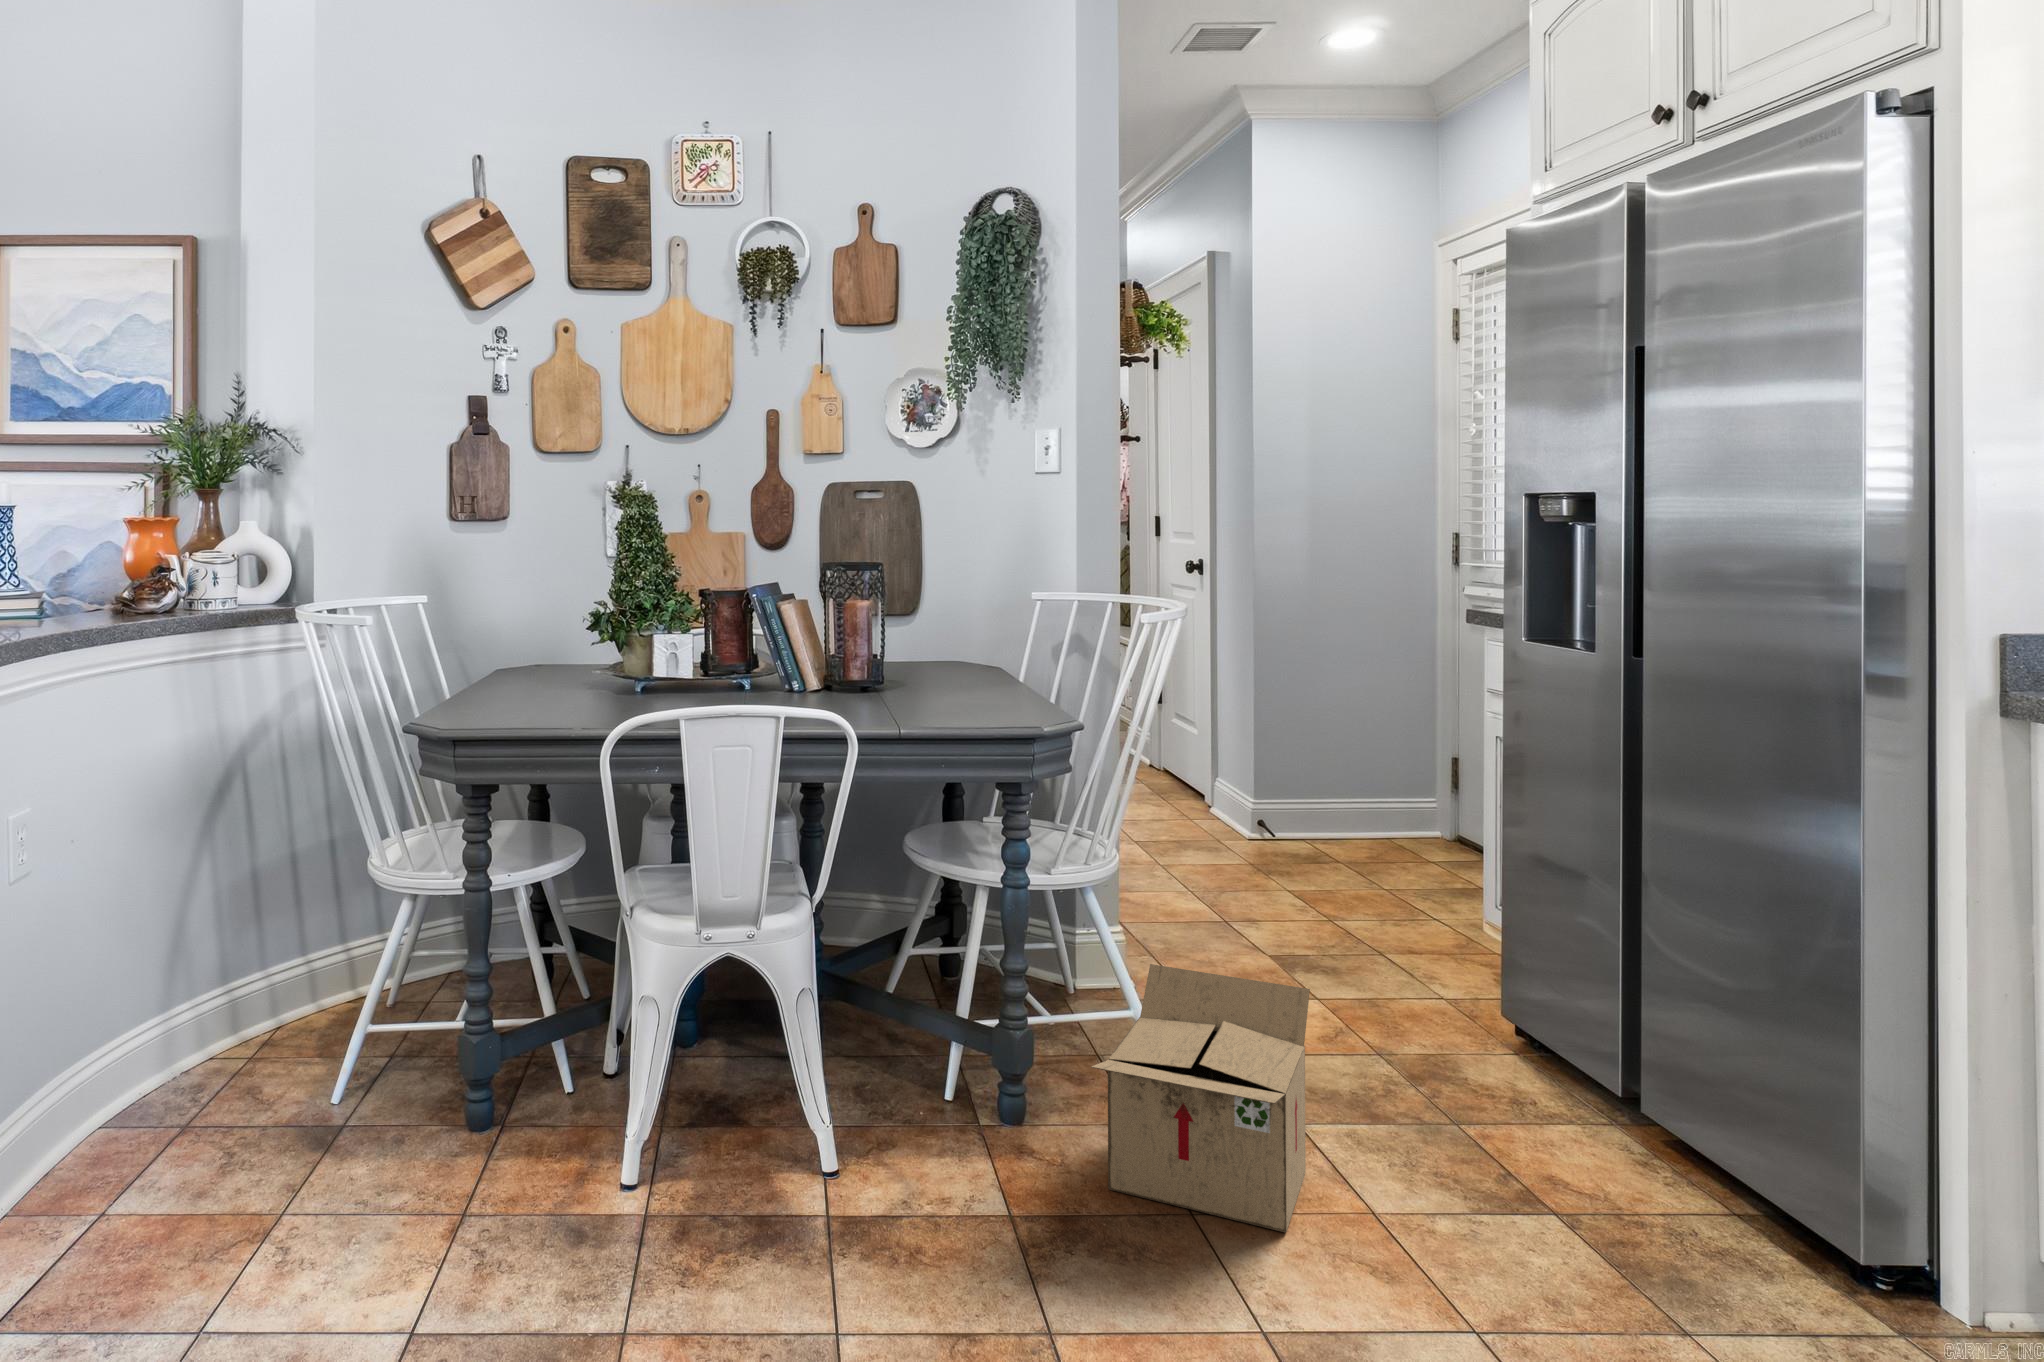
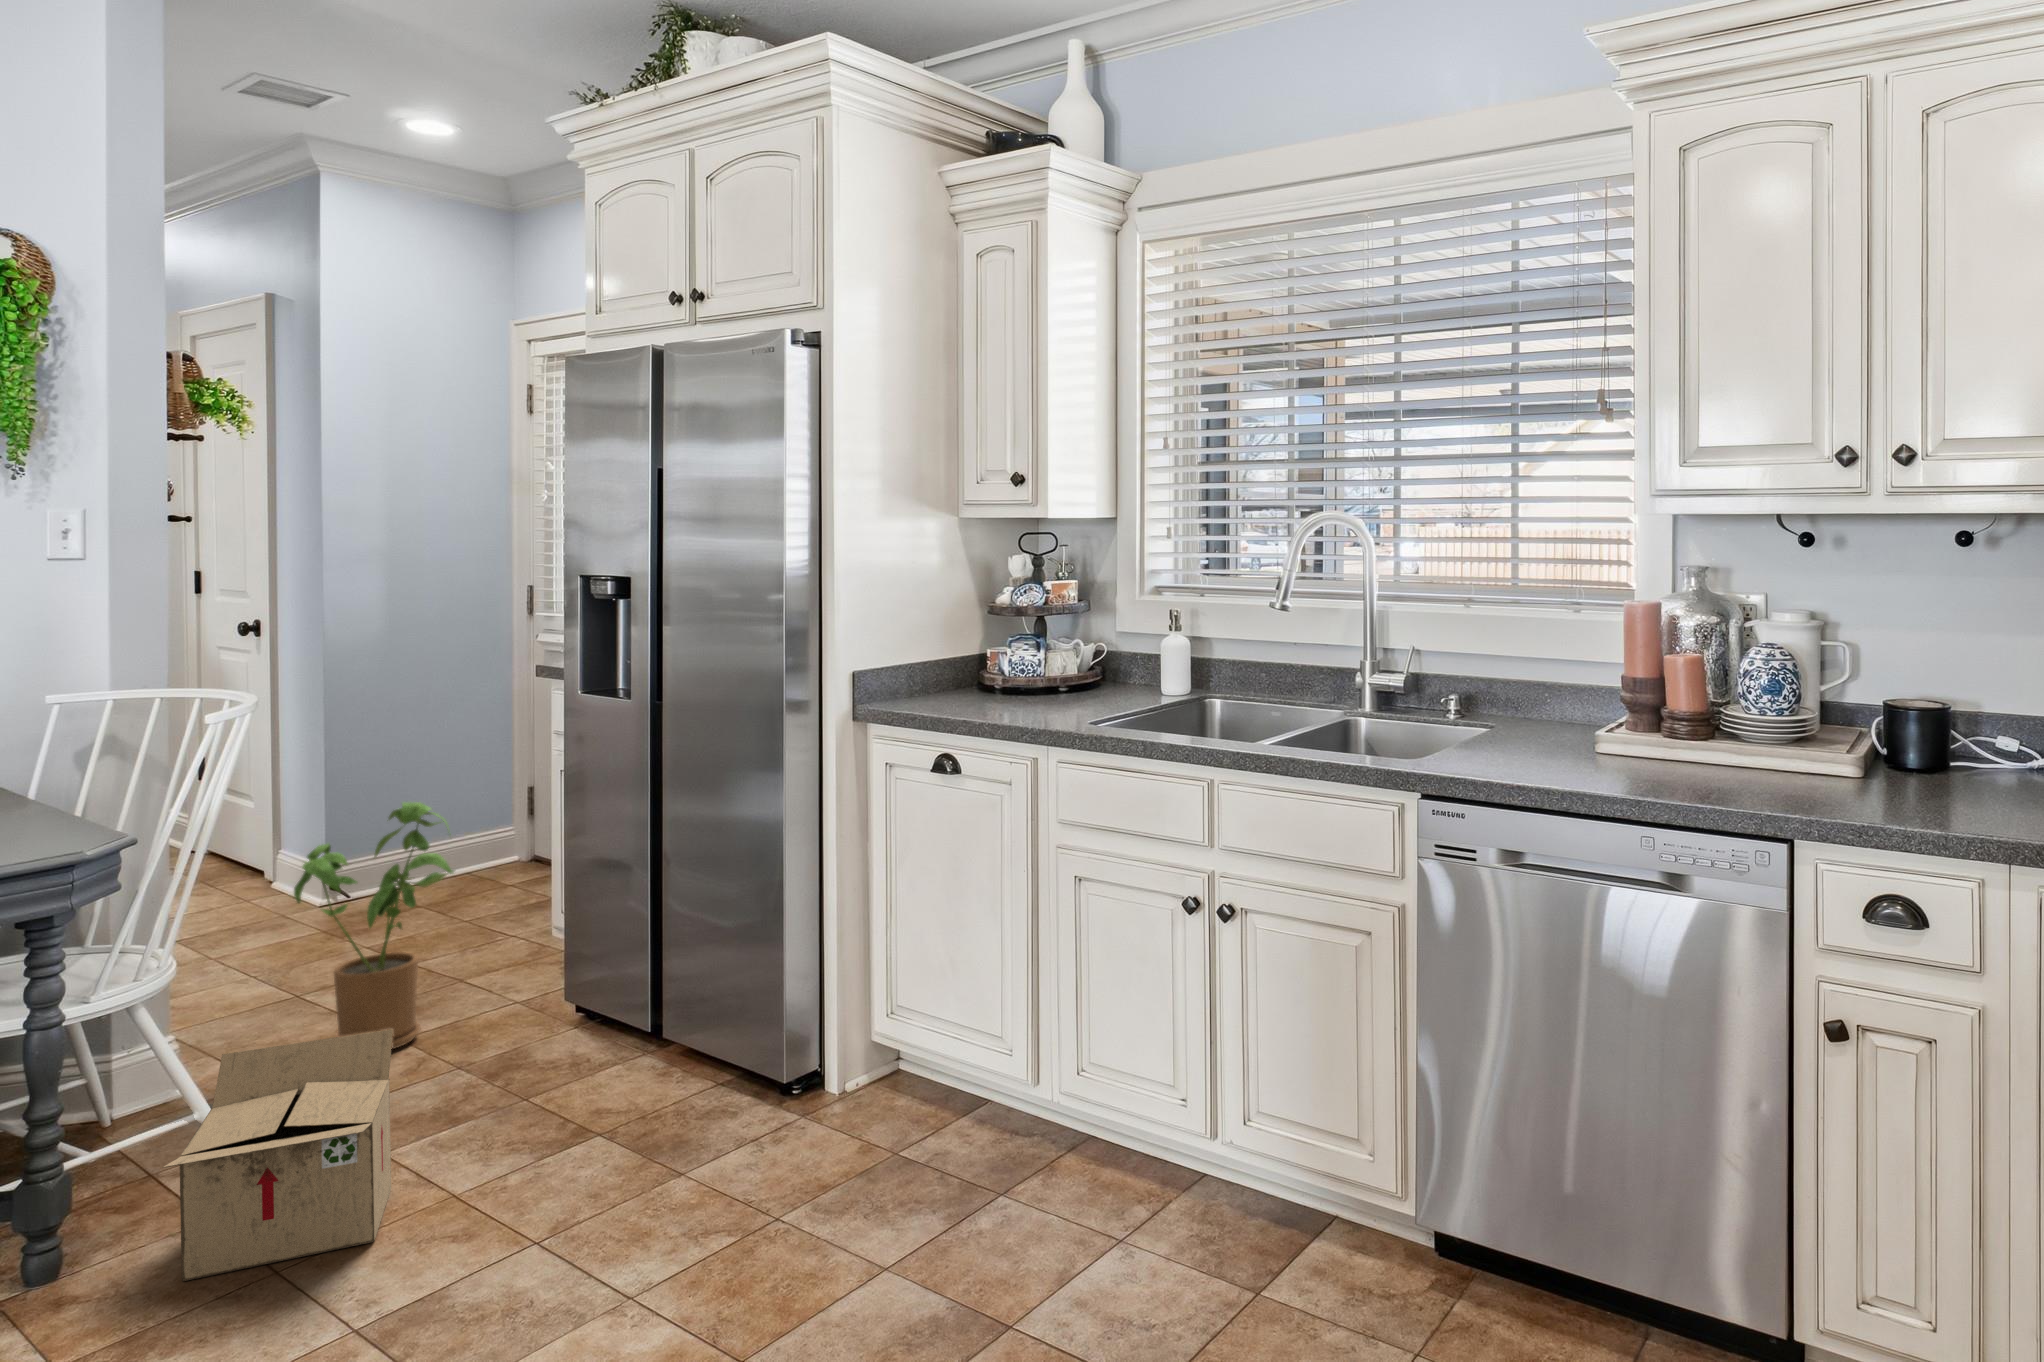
house plant: none [1222,742,1377,1006] -> present [294,802,454,1049]

